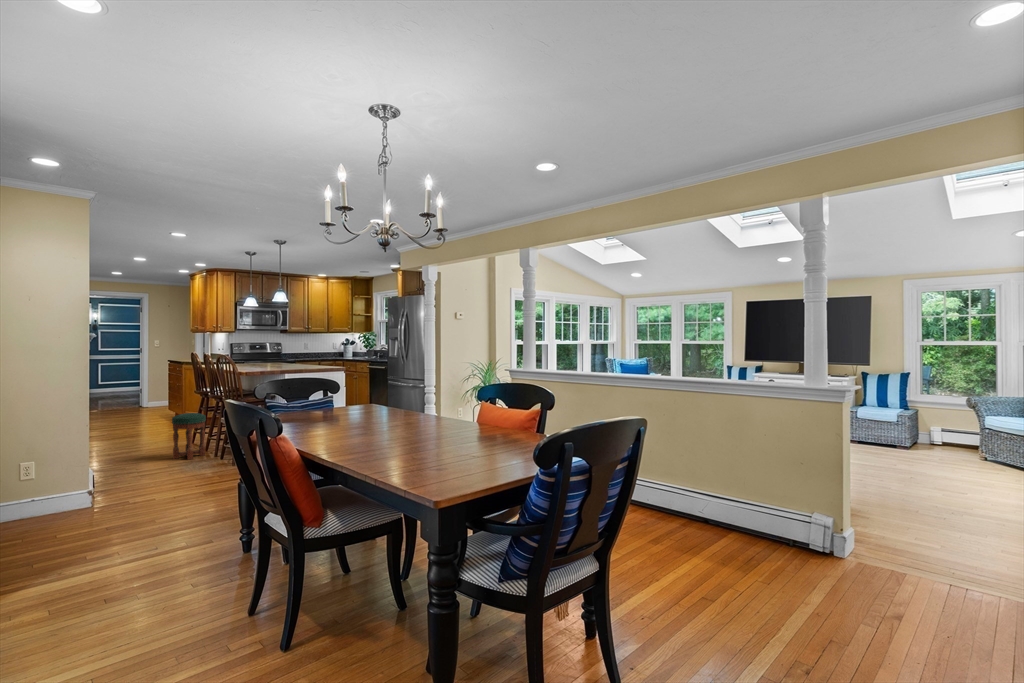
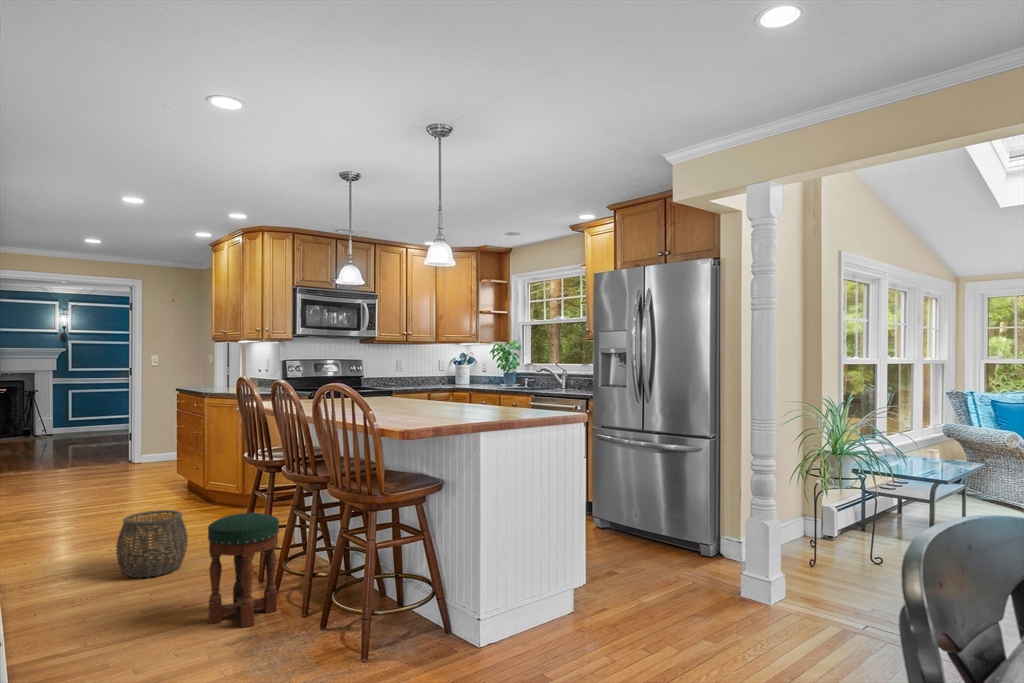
woven basket: none [131,418,168,448] -> present [116,510,188,578]

